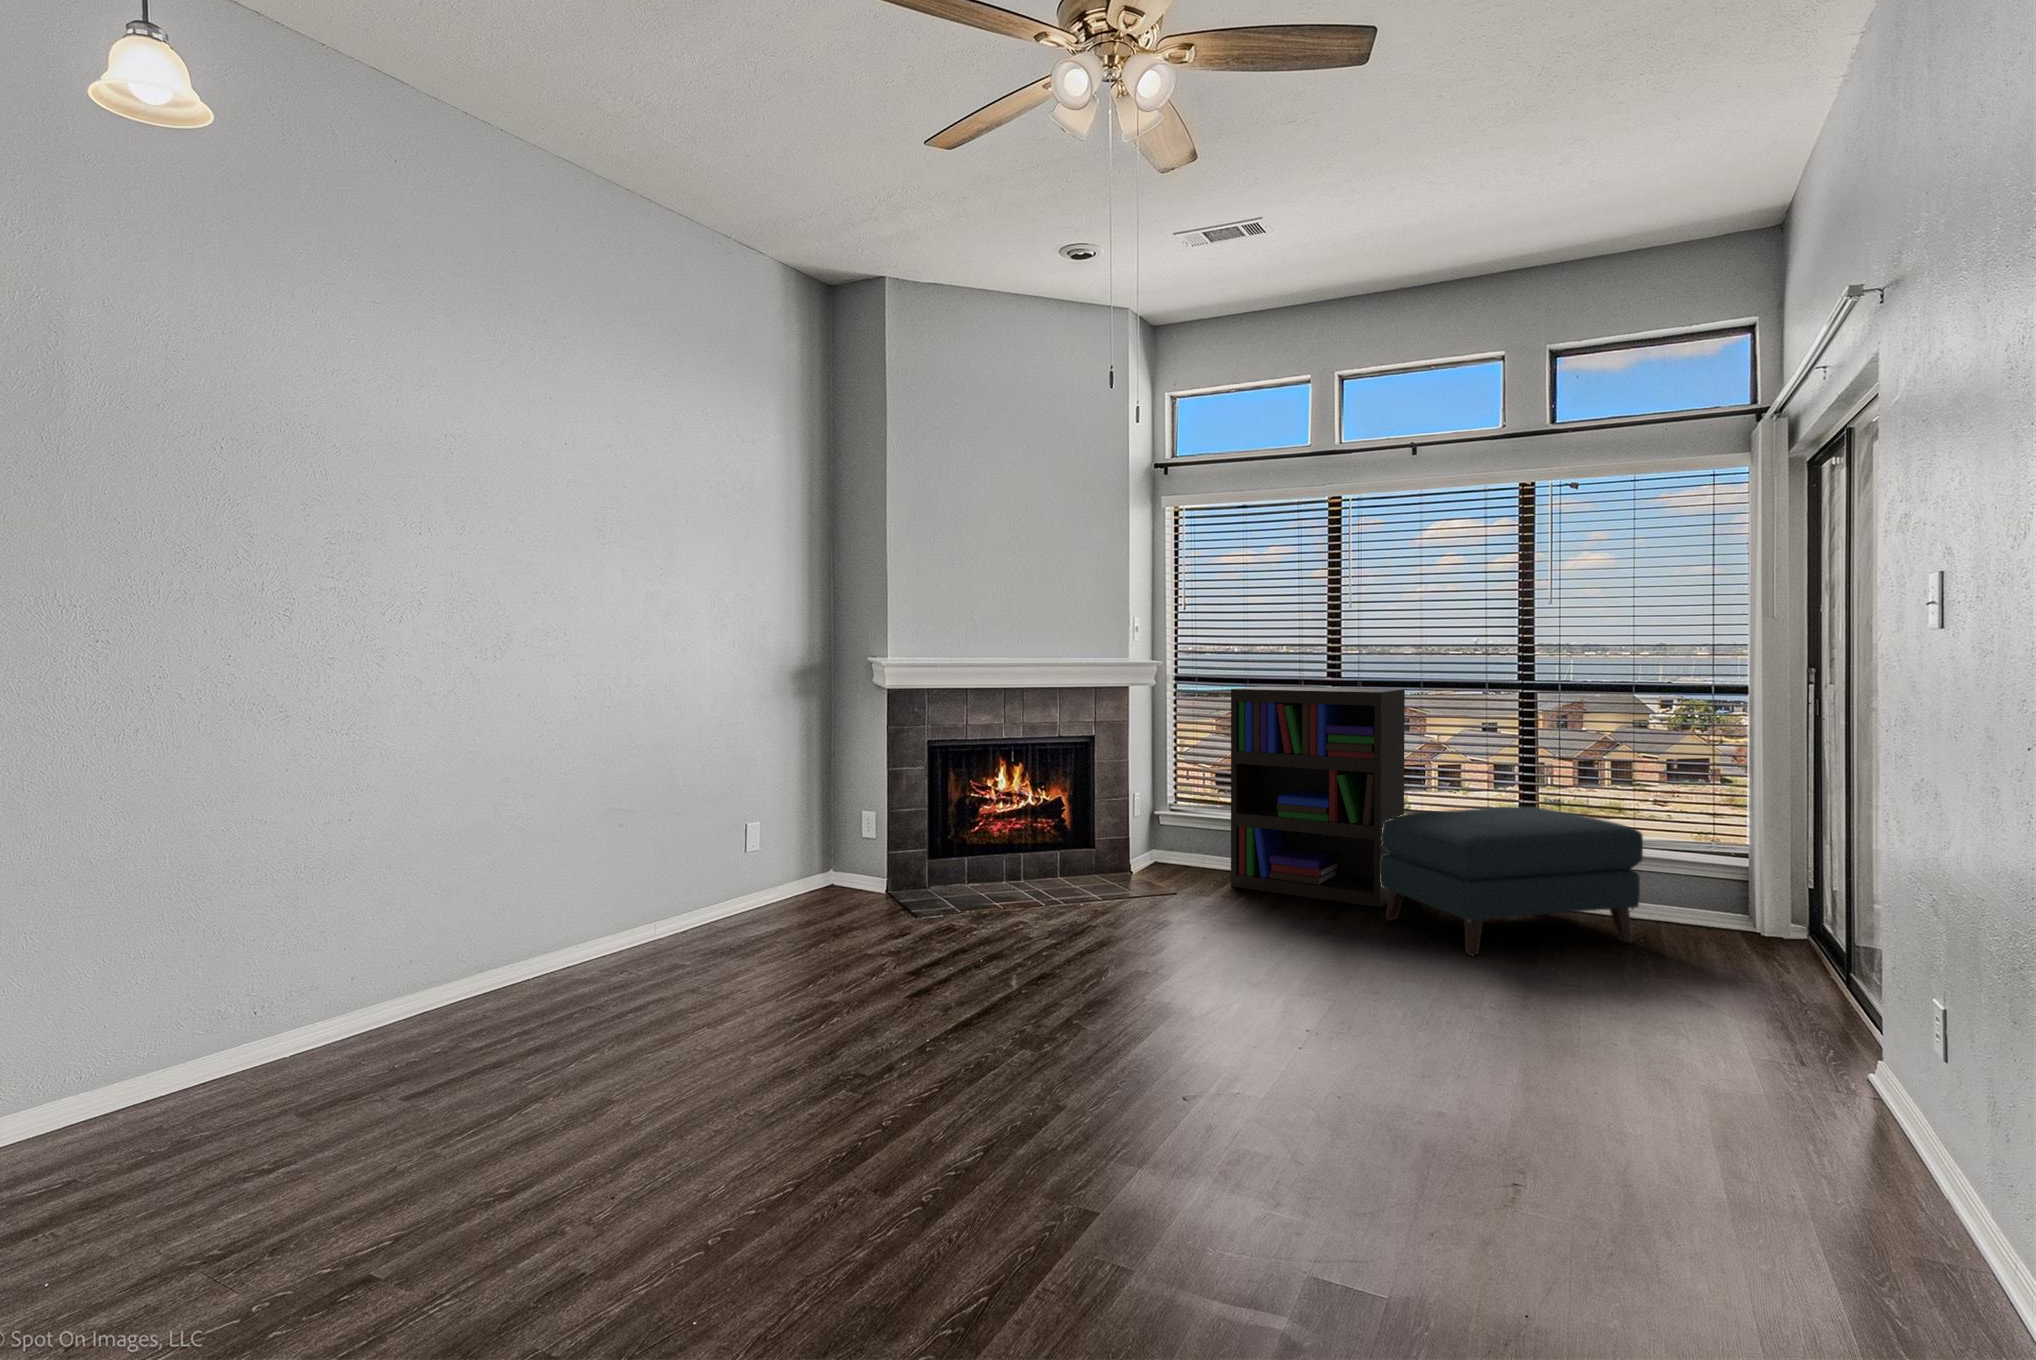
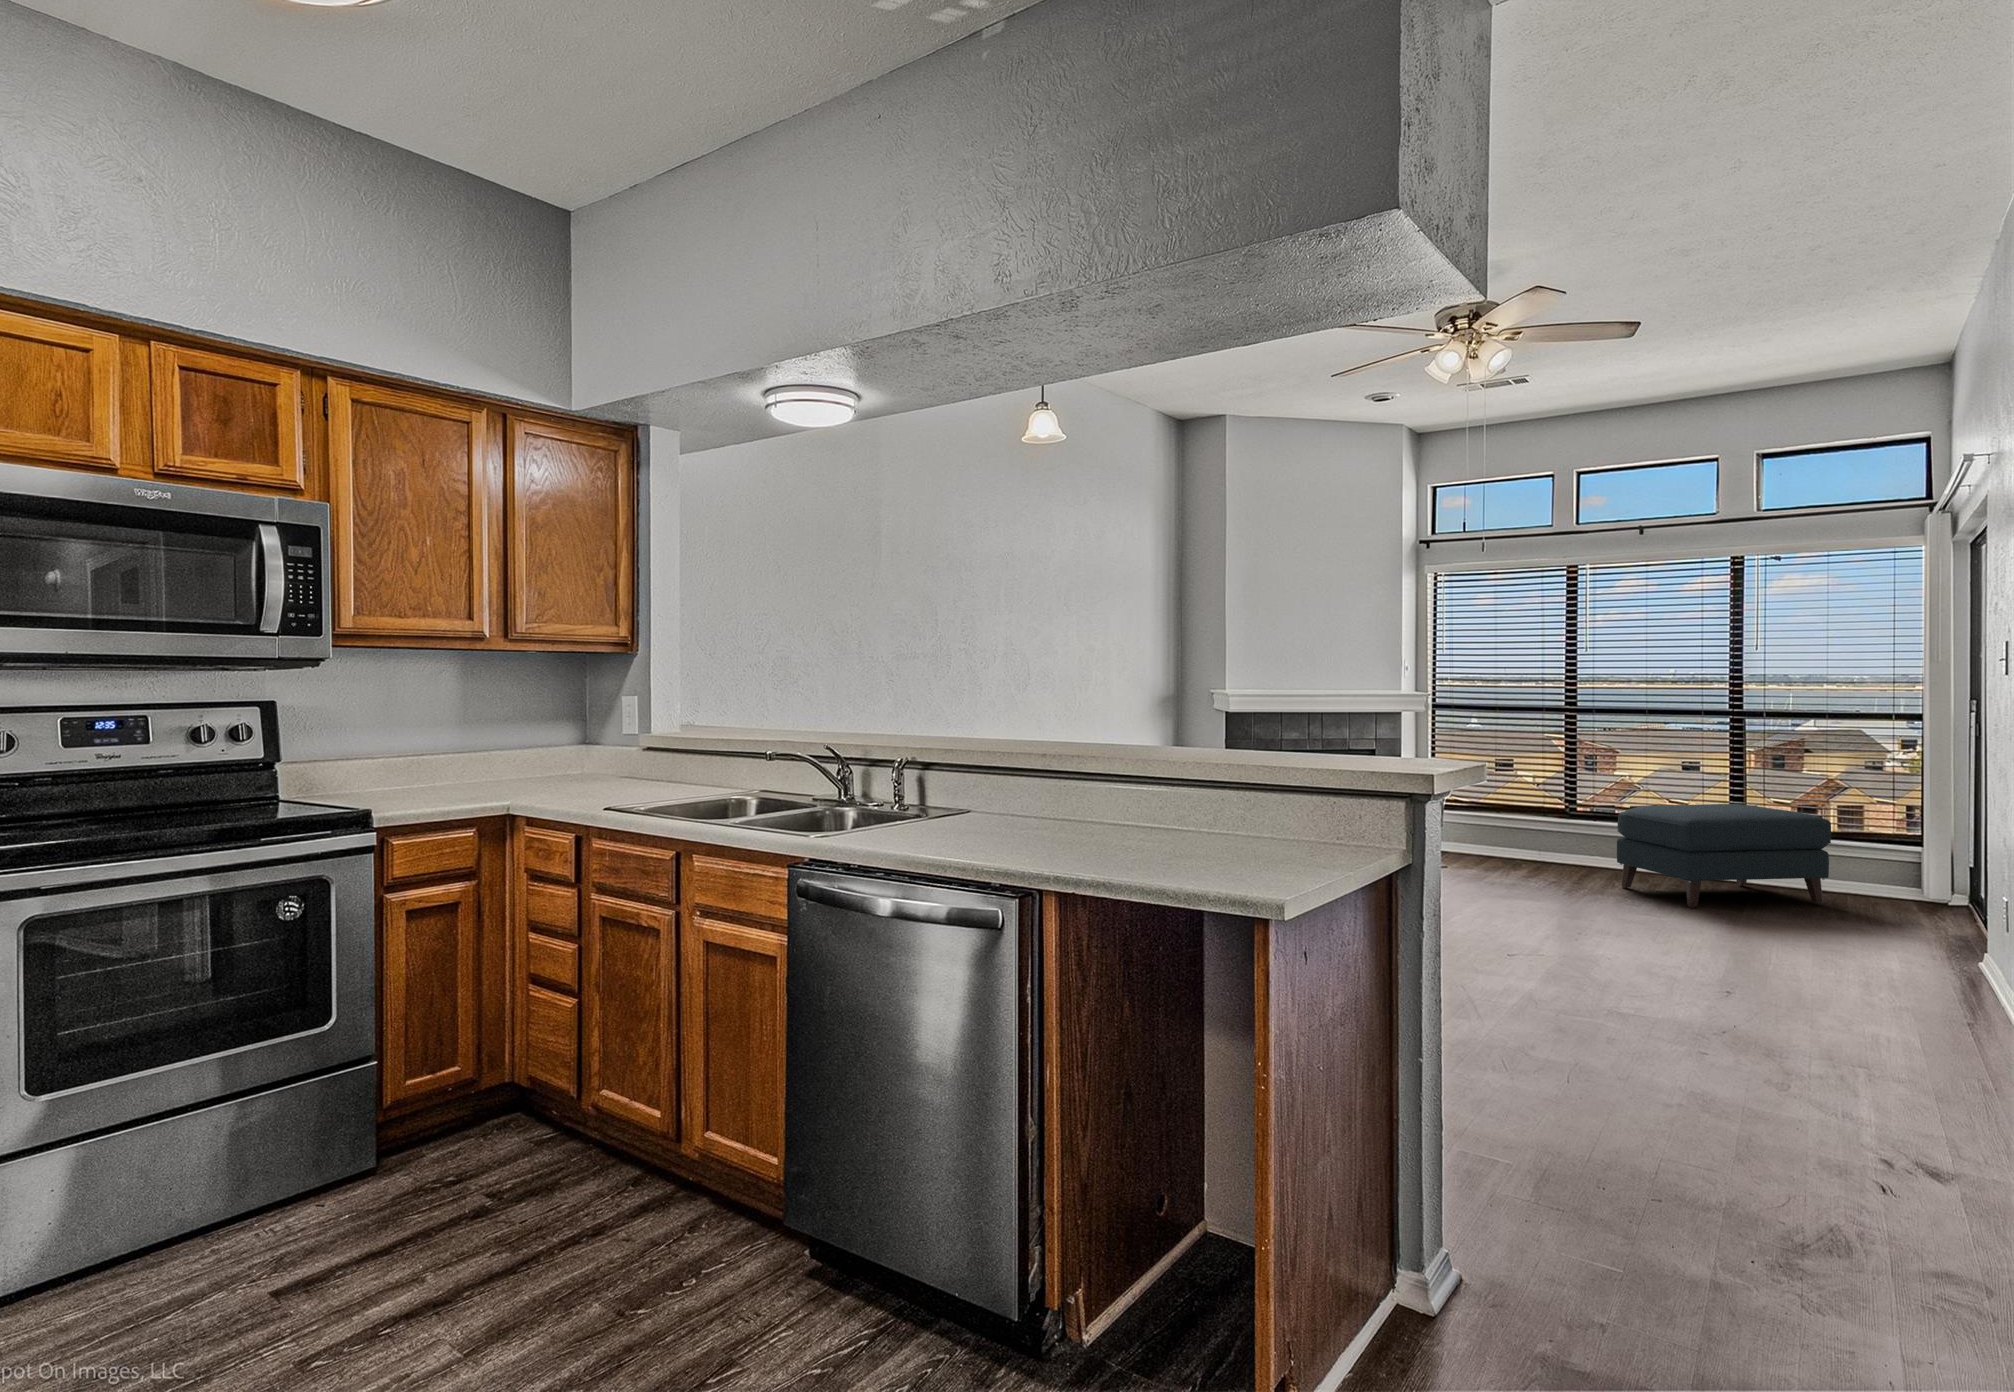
bookshelf: present [1231,686,1405,907] -> none [1489,712,1634,881]

